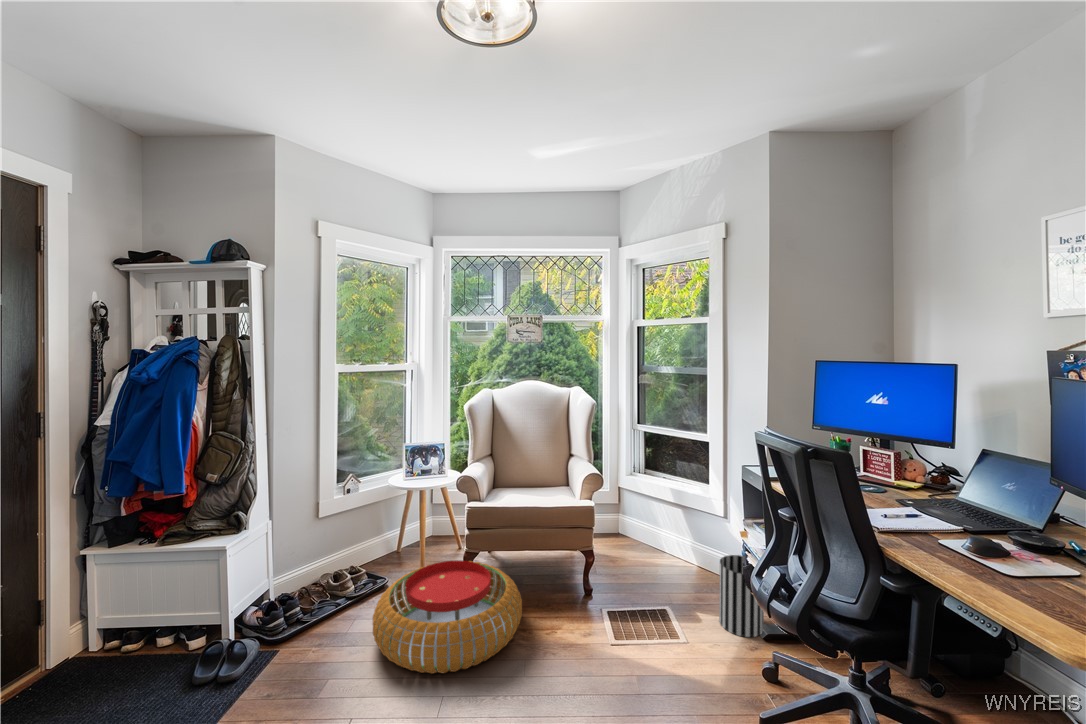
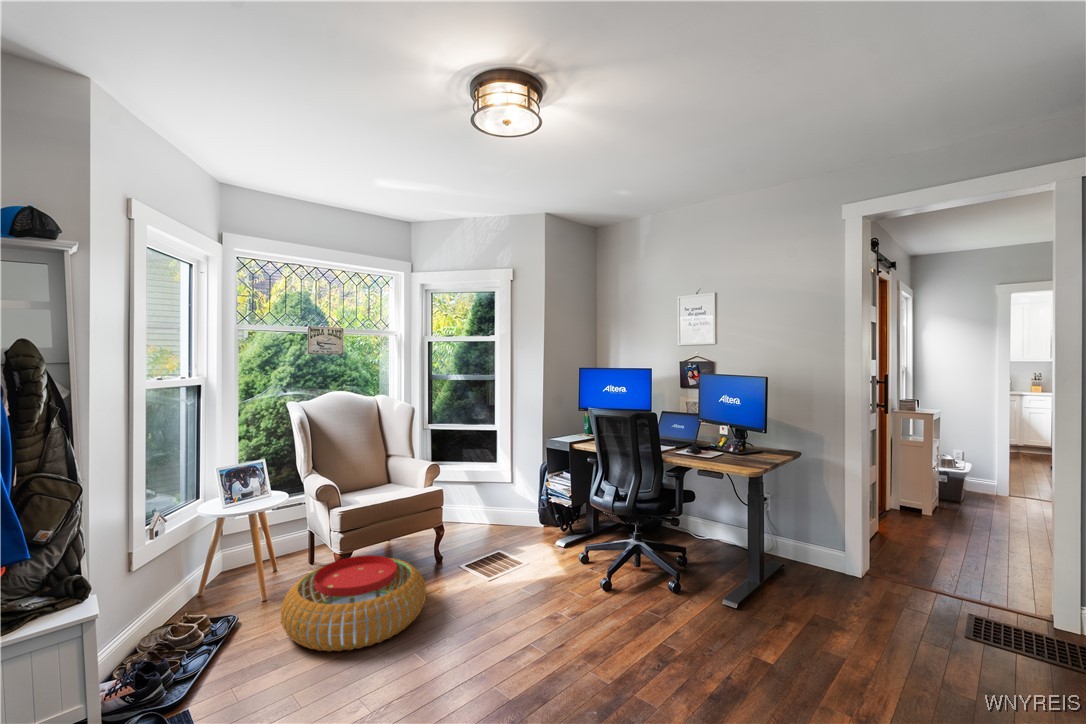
wastebasket: present [719,555,764,637] -> none [533,500,561,551]

